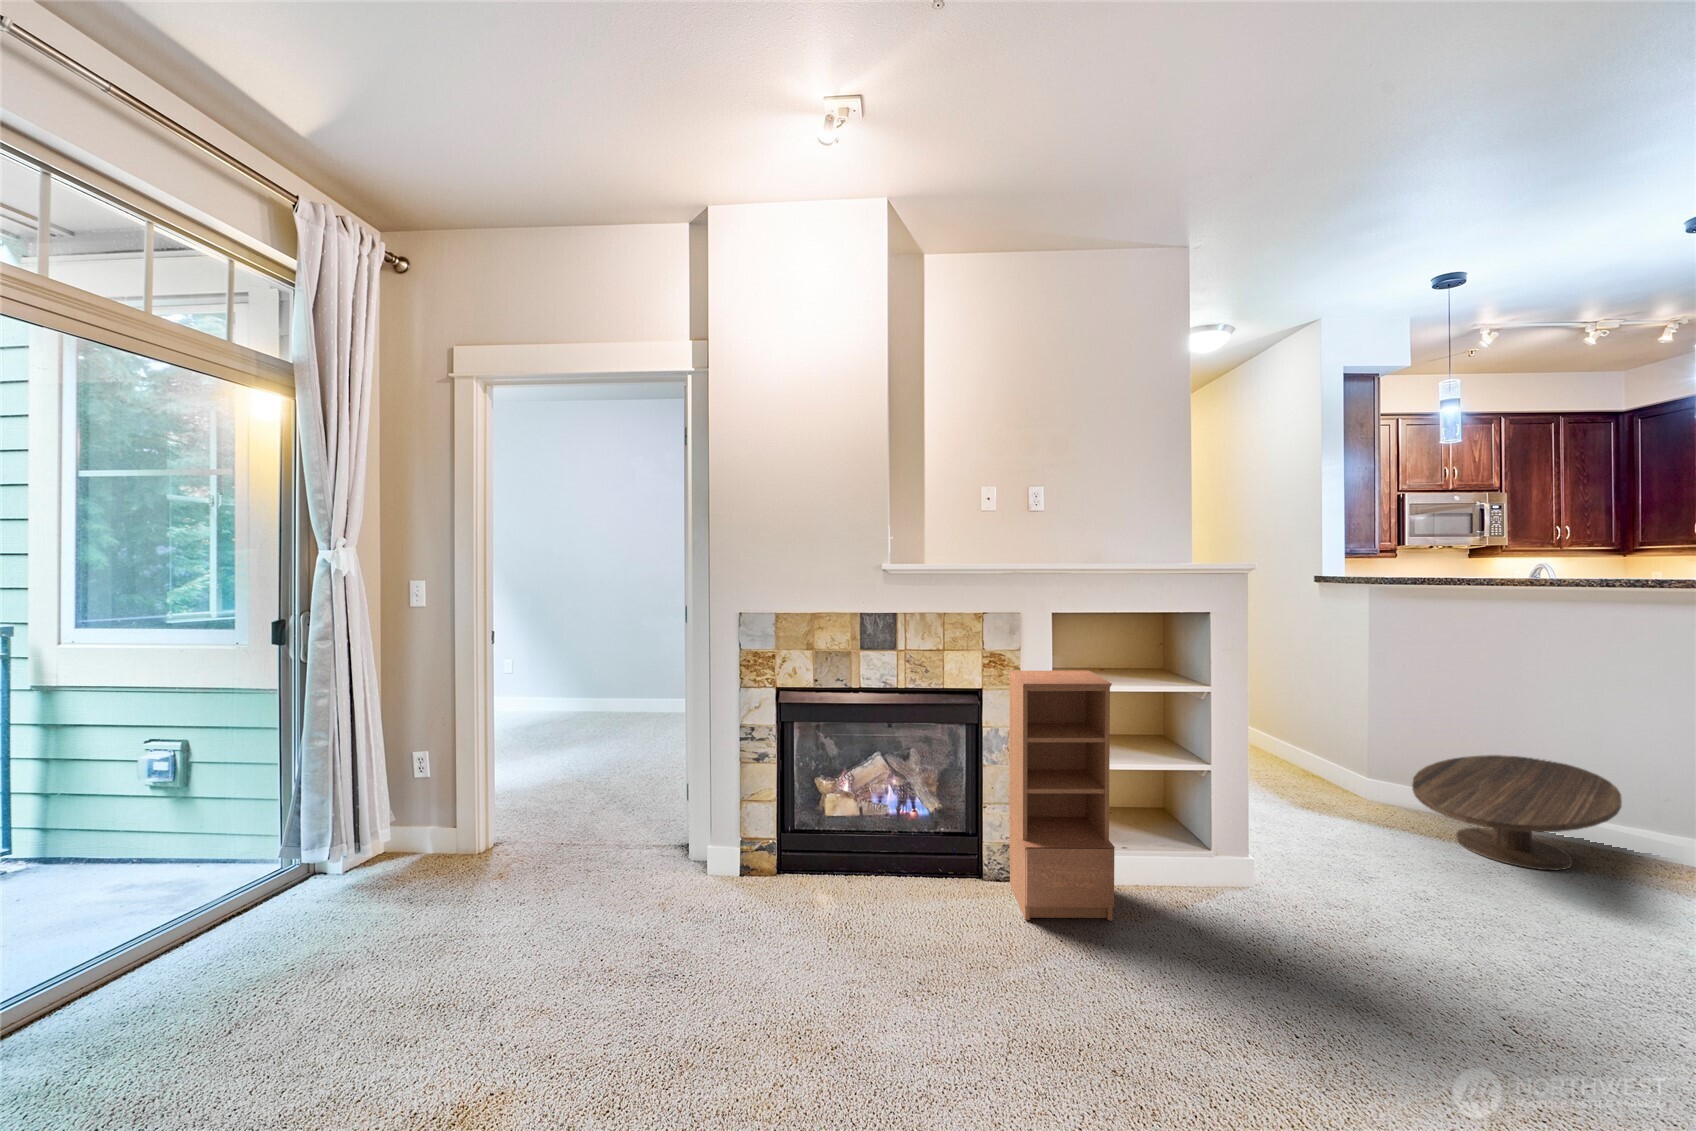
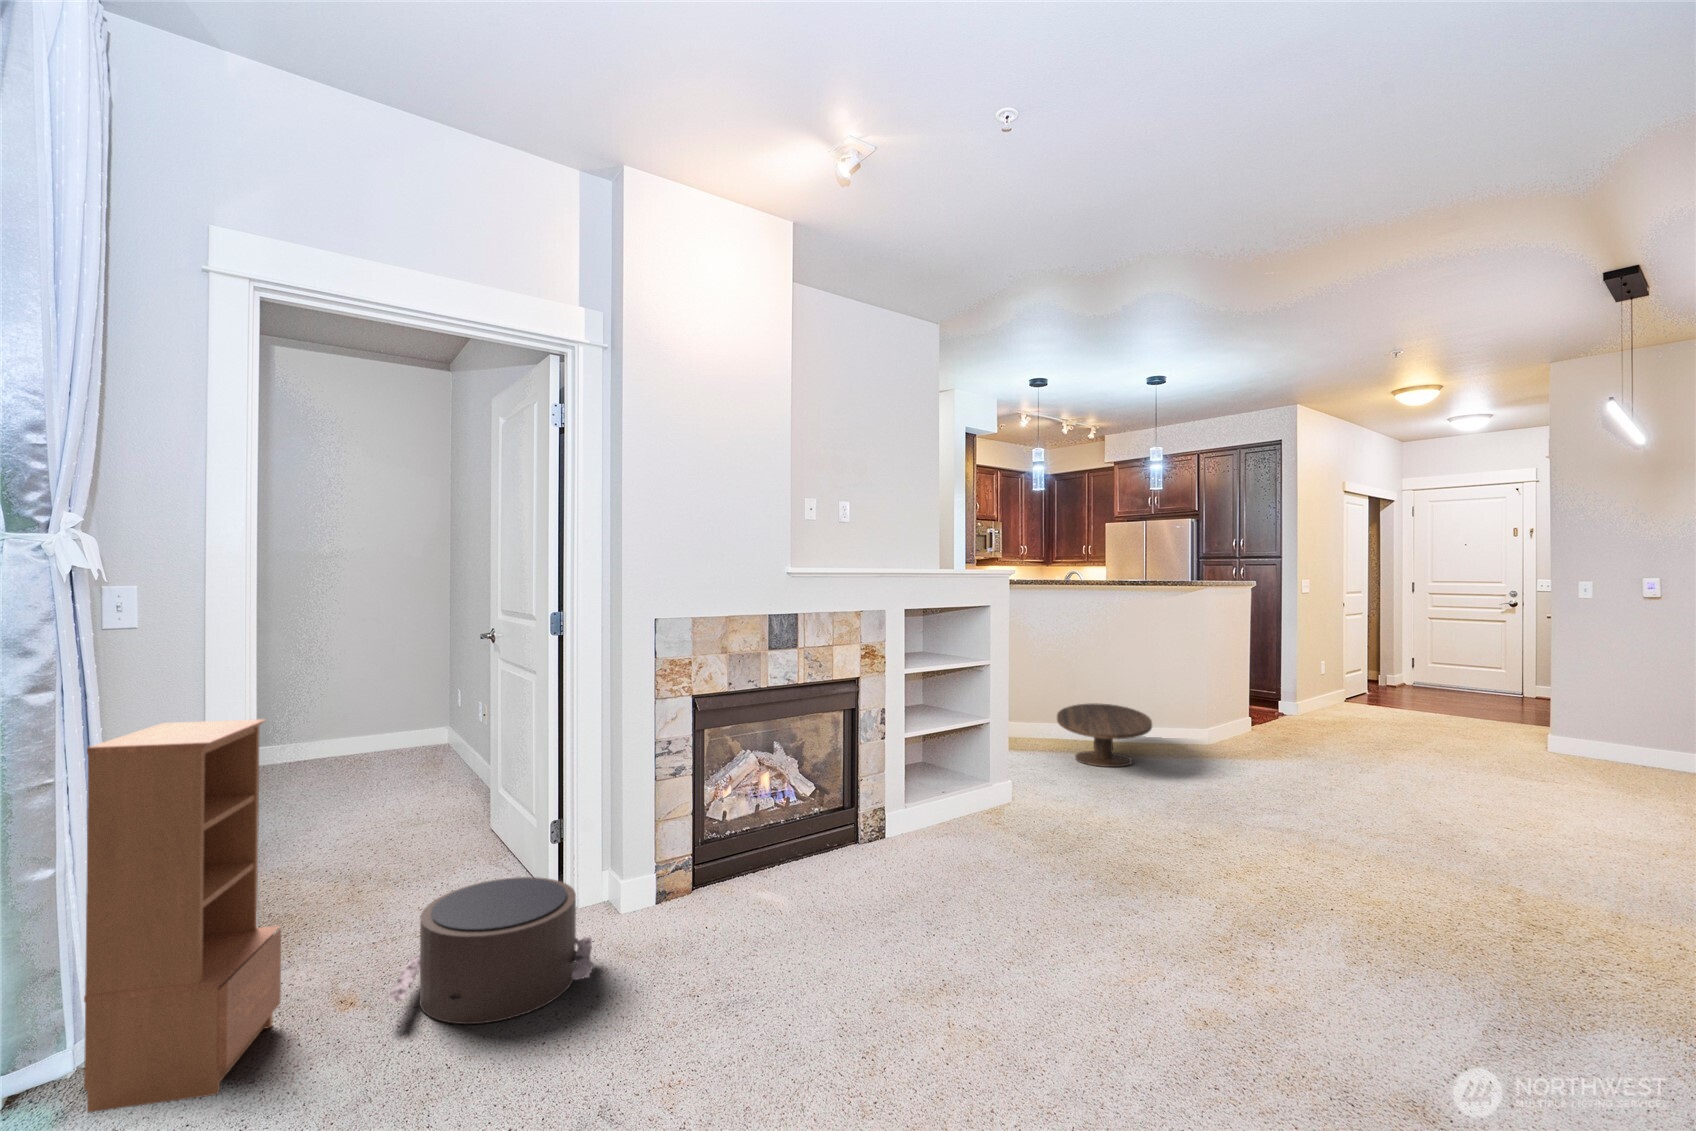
bookcase: present [1009,671,1115,921] -> present [84,719,281,1112]
pouf: none [471,819,628,939] -> present [389,877,593,1024]

